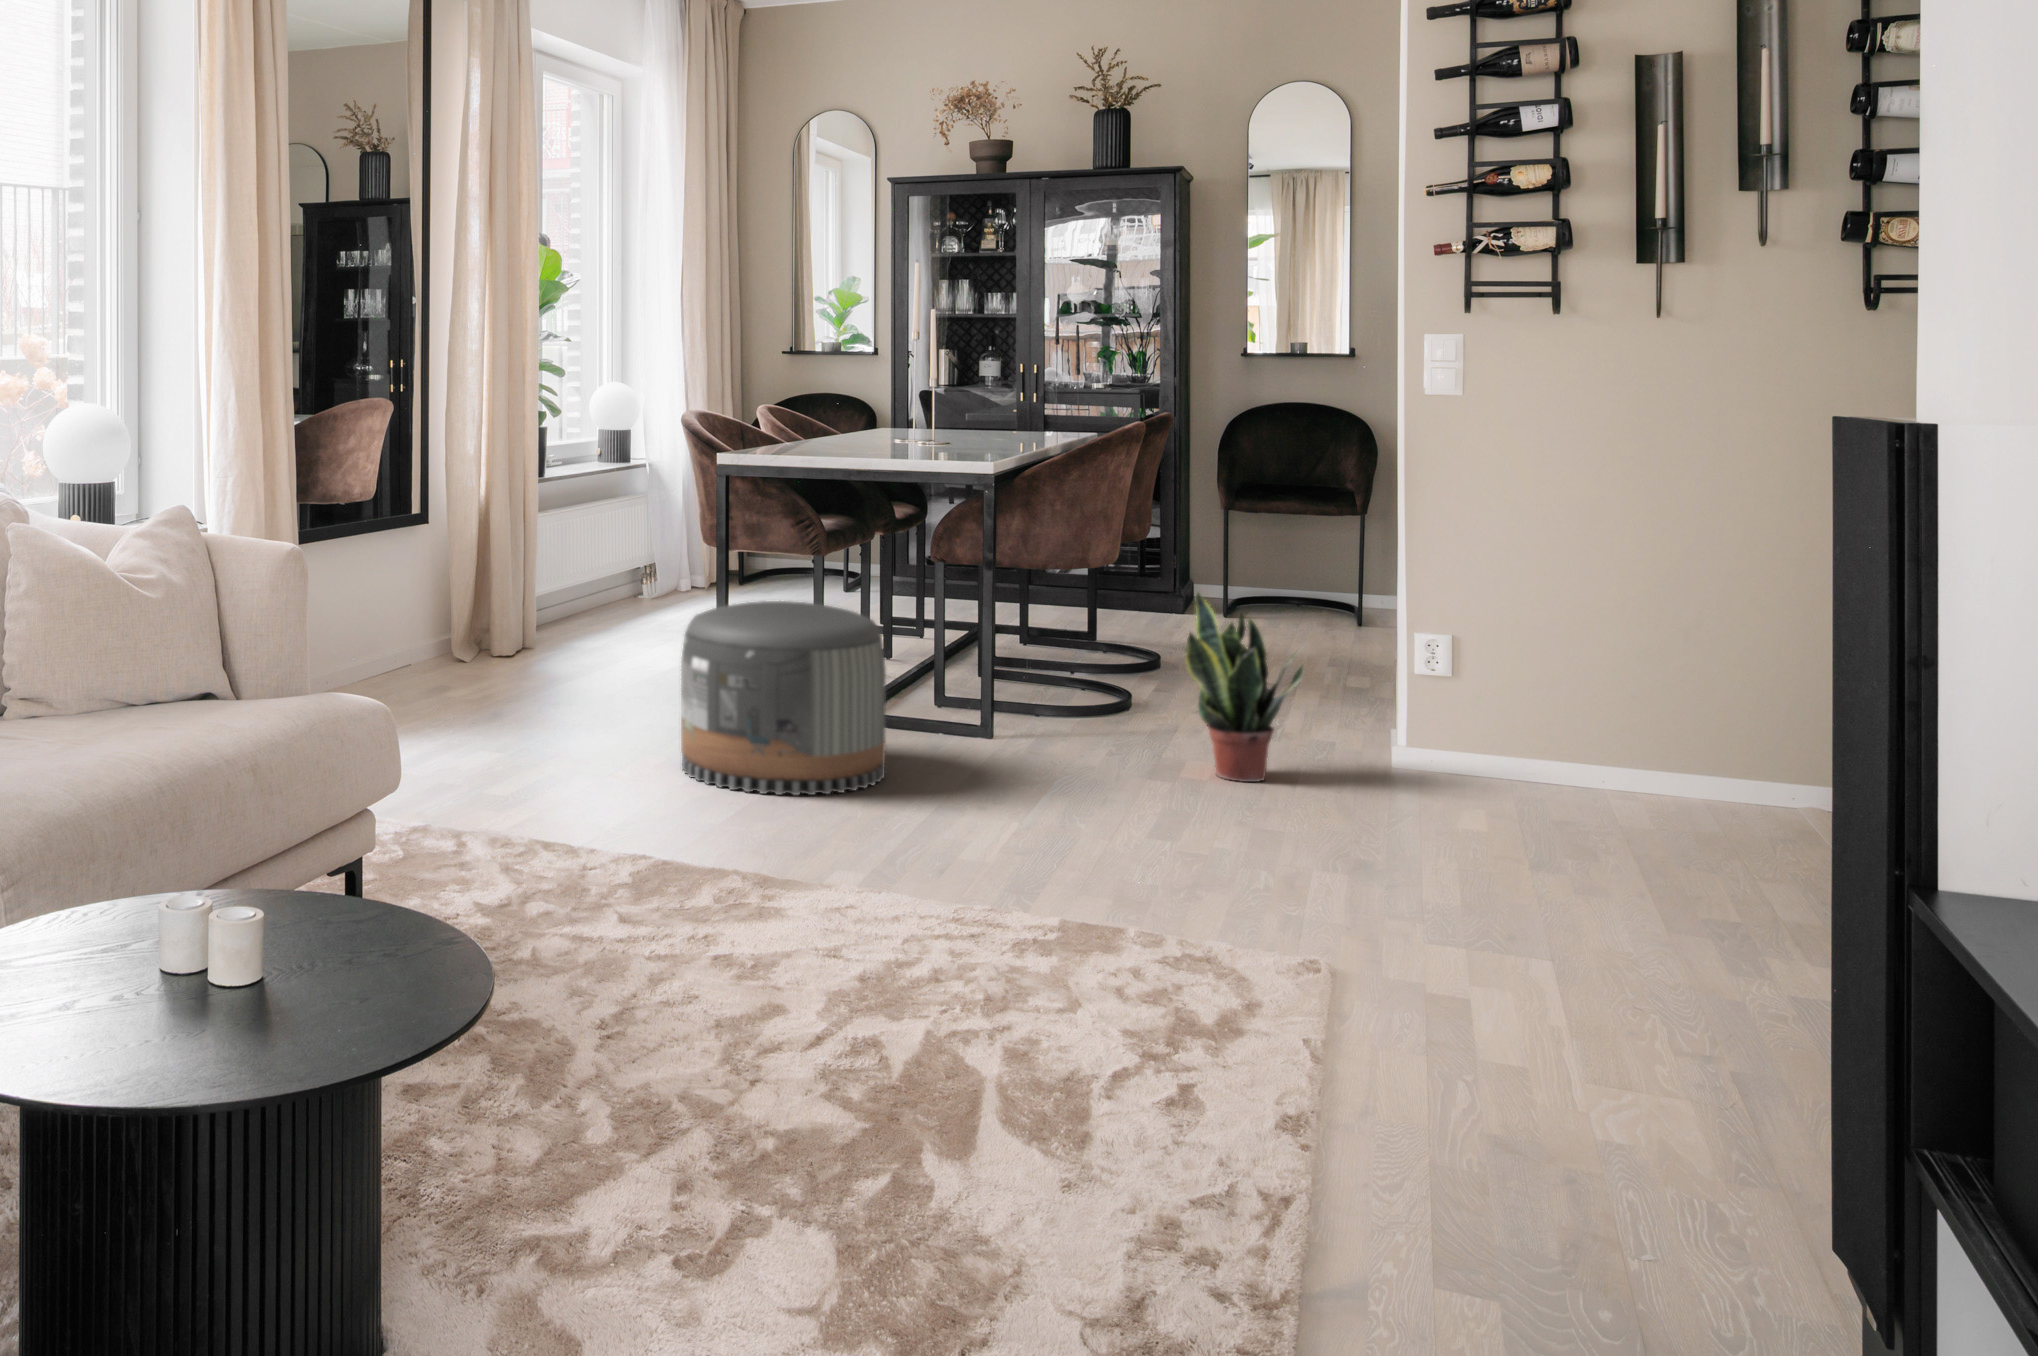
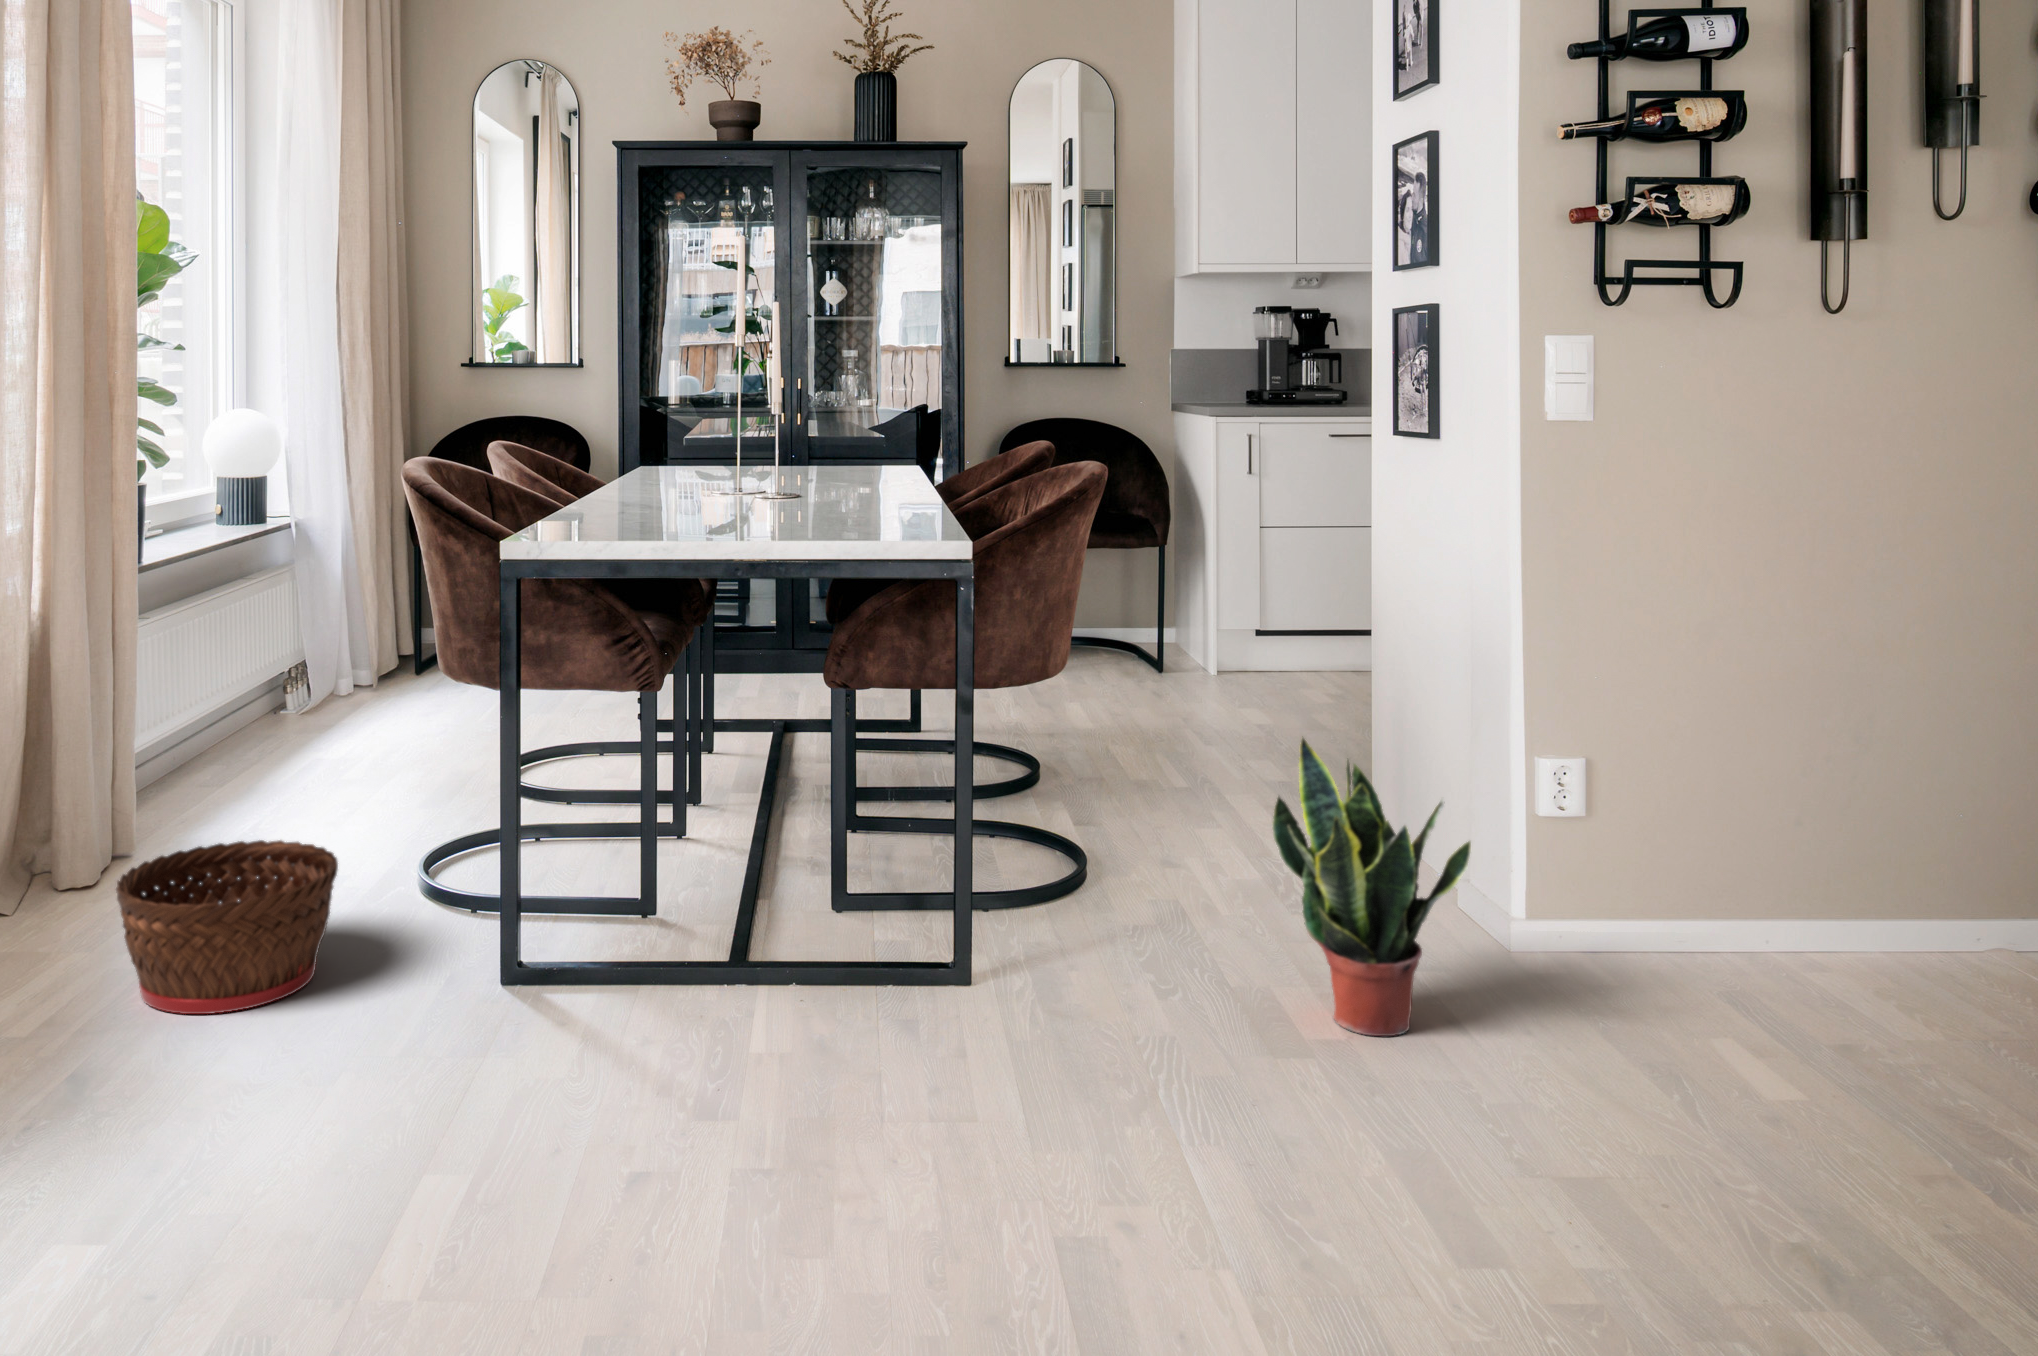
pouf: present [681,601,886,795] -> none [500,827,891,1275]
basket: none [517,623,632,703] -> present [116,840,338,1014]

